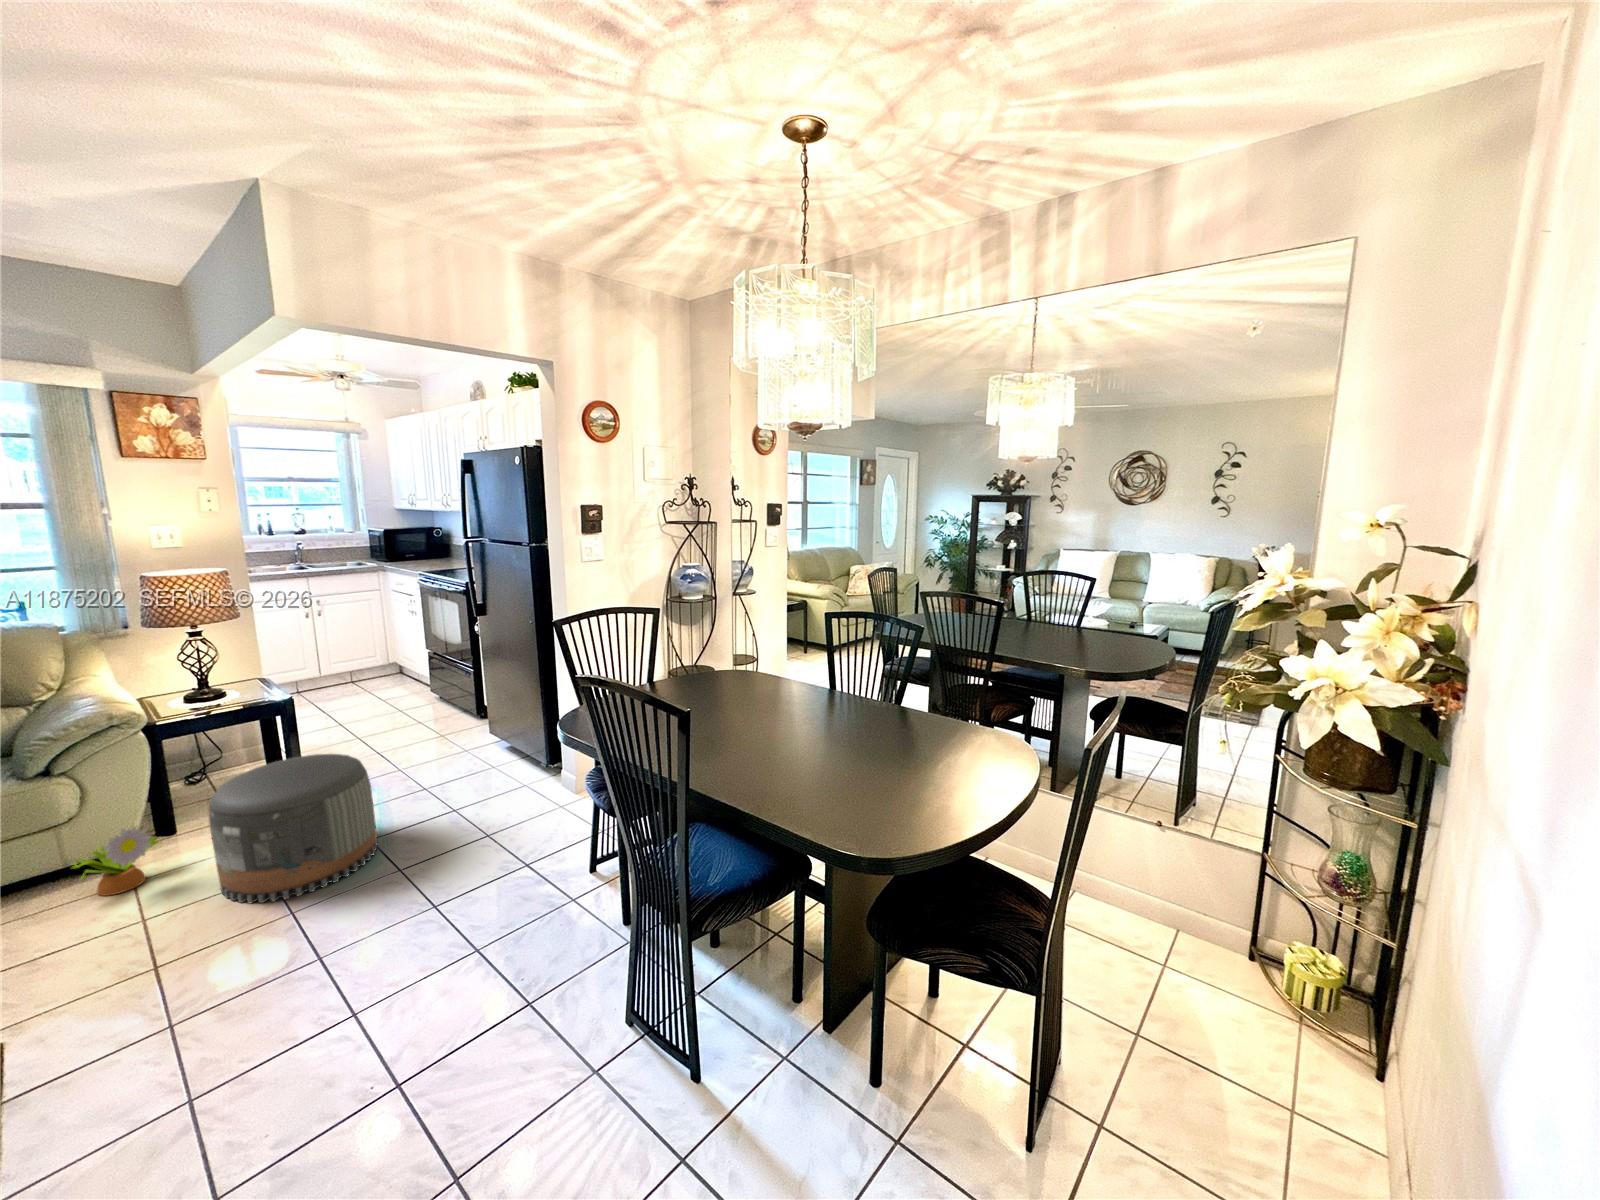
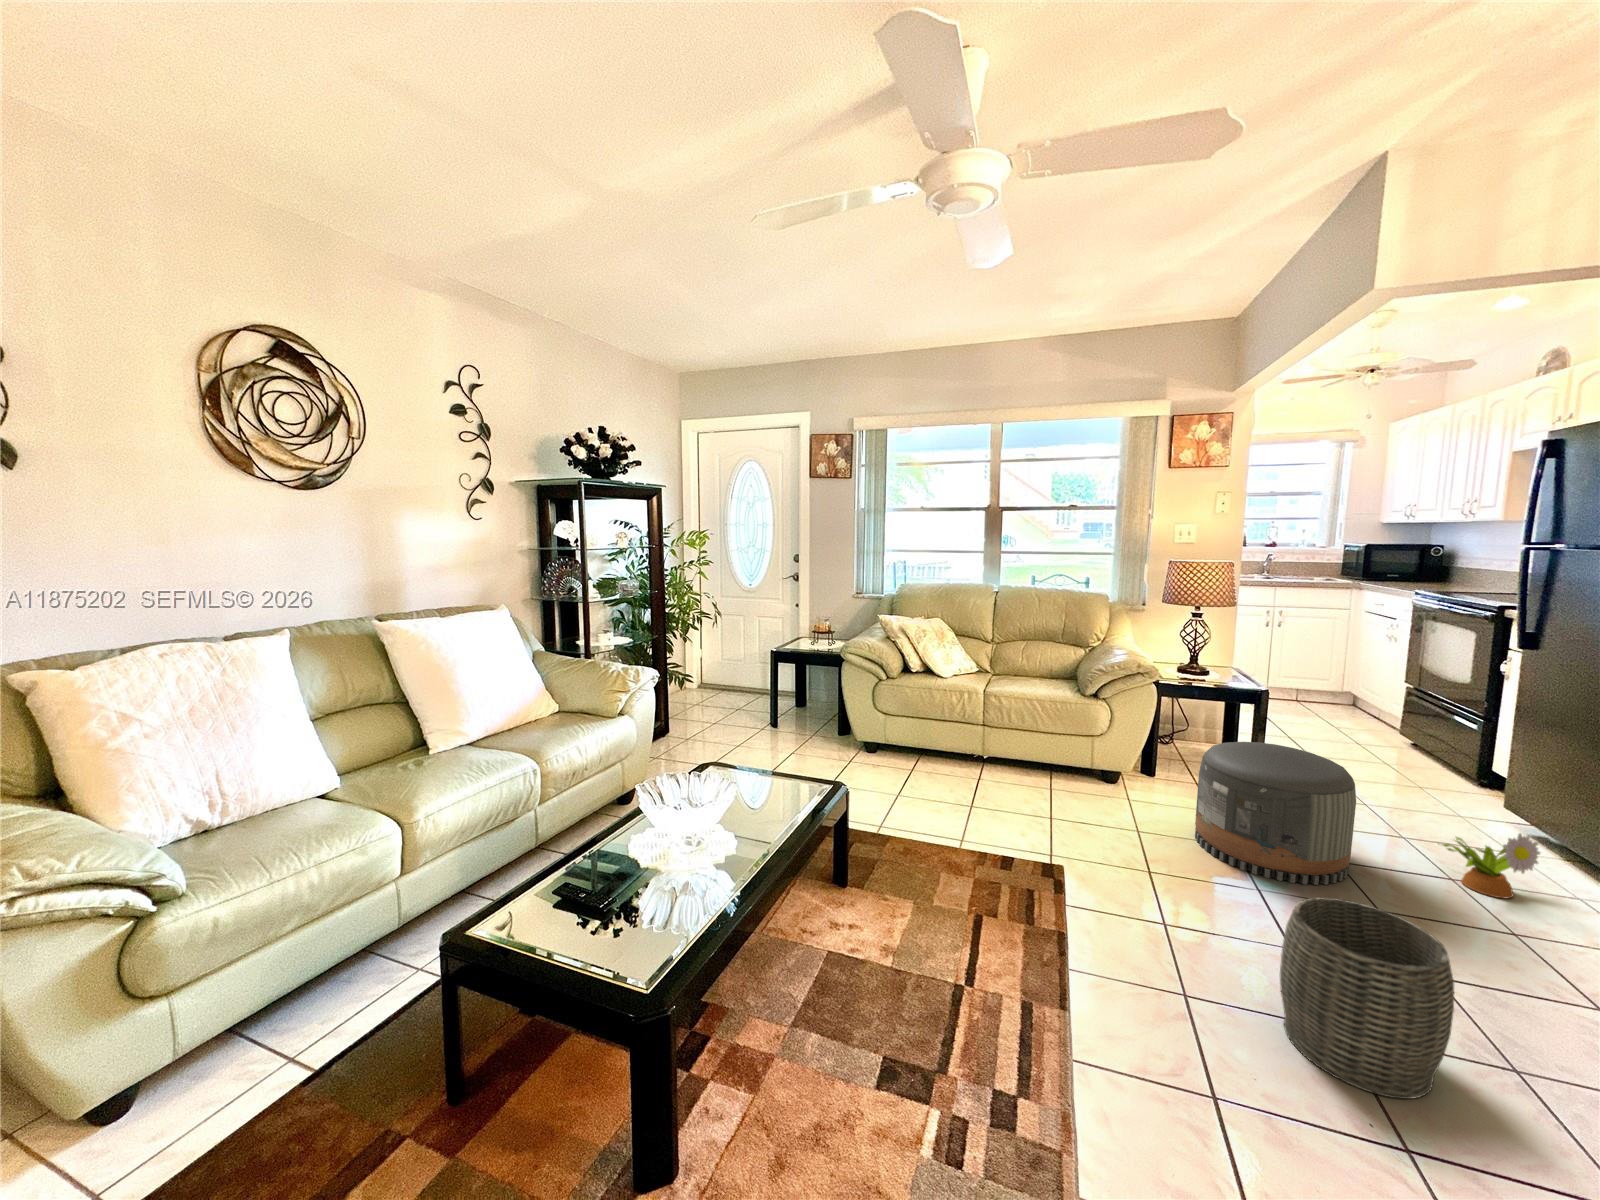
decorative plant: present [72,827,161,896] -> present [1442,833,1540,898]
woven basket: none [277,896,423,1076] -> present [1280,898,1454,1099]

